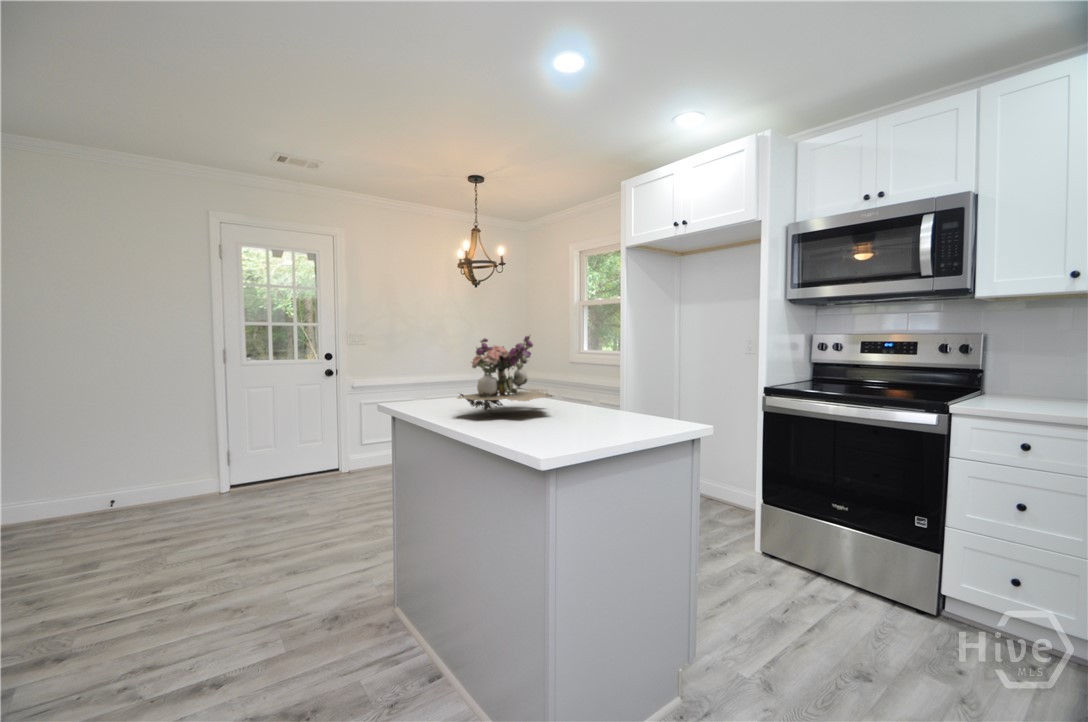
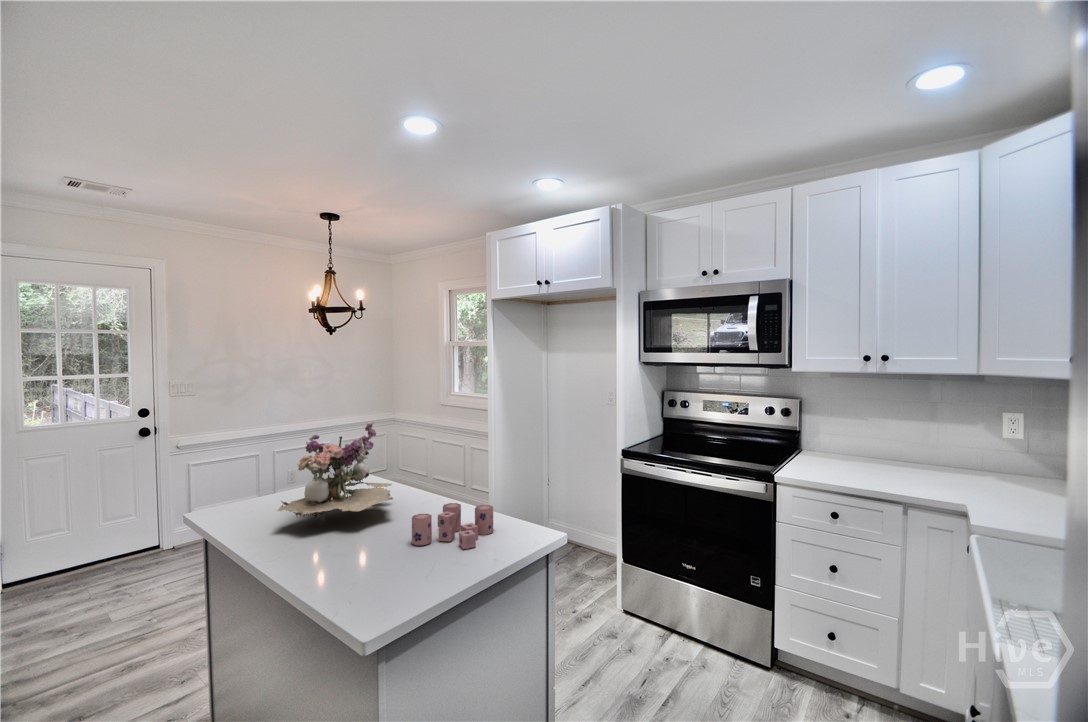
candle: none [574,399,647,432] -> present [412,503,493,549]

